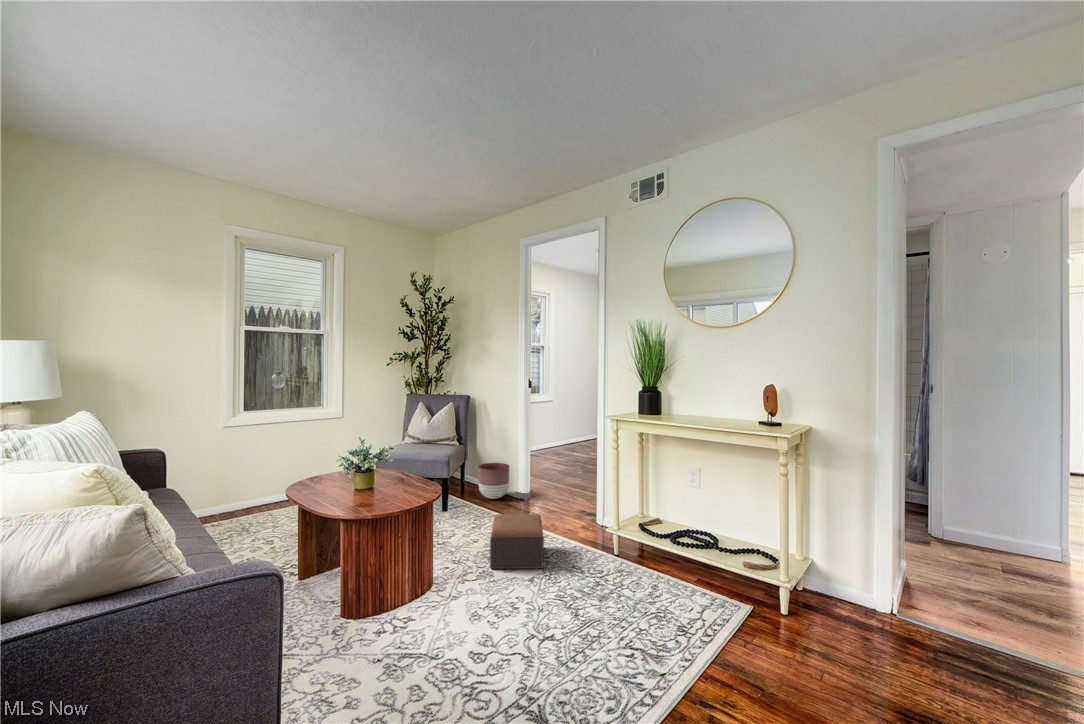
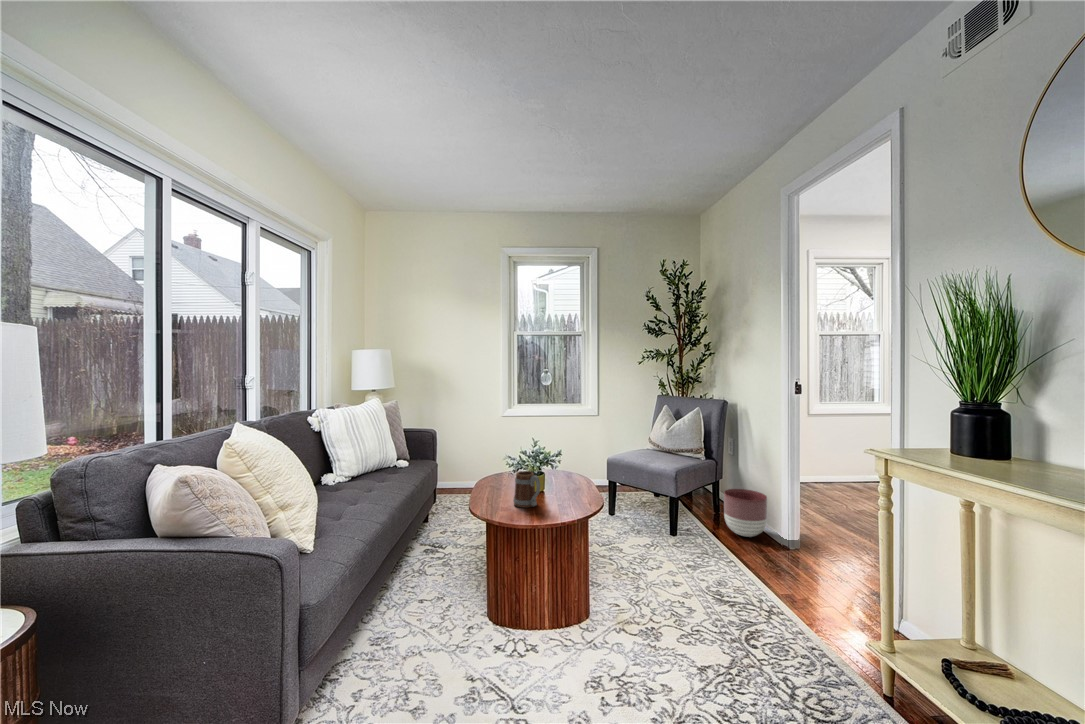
mug: none [356,468,390,503] -> present [513,471,540,507]
footstool: present [490,514,544,569] -> none [663,559,757,659]

